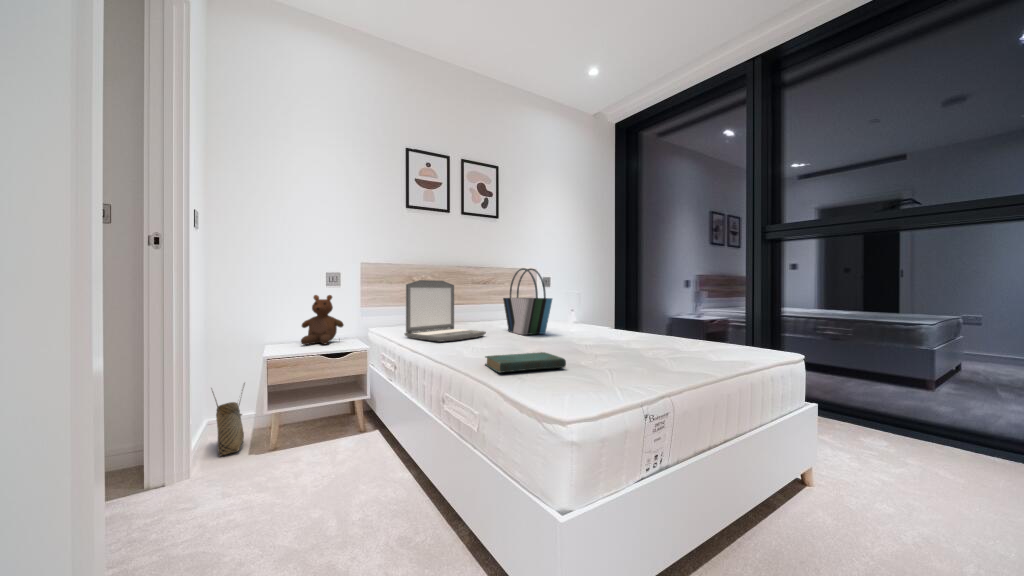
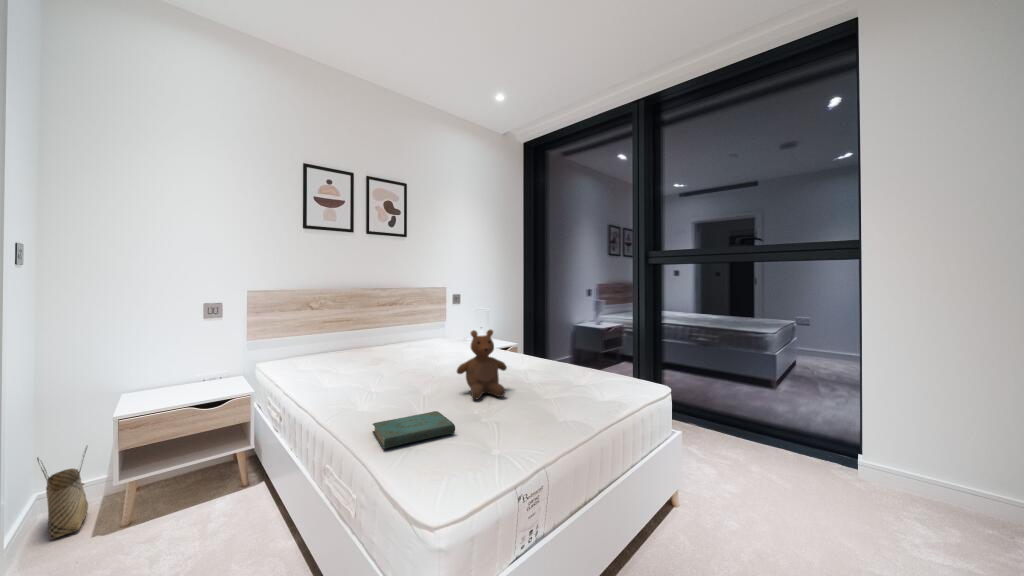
tote bag: present [503,268,552,335] -> none [408,302,457,372]
laptop: present [405,280,486,342] -> none [294,317,387,390]
teddy bear: present [301,295,344,345] -> present [457,330,507,399]

